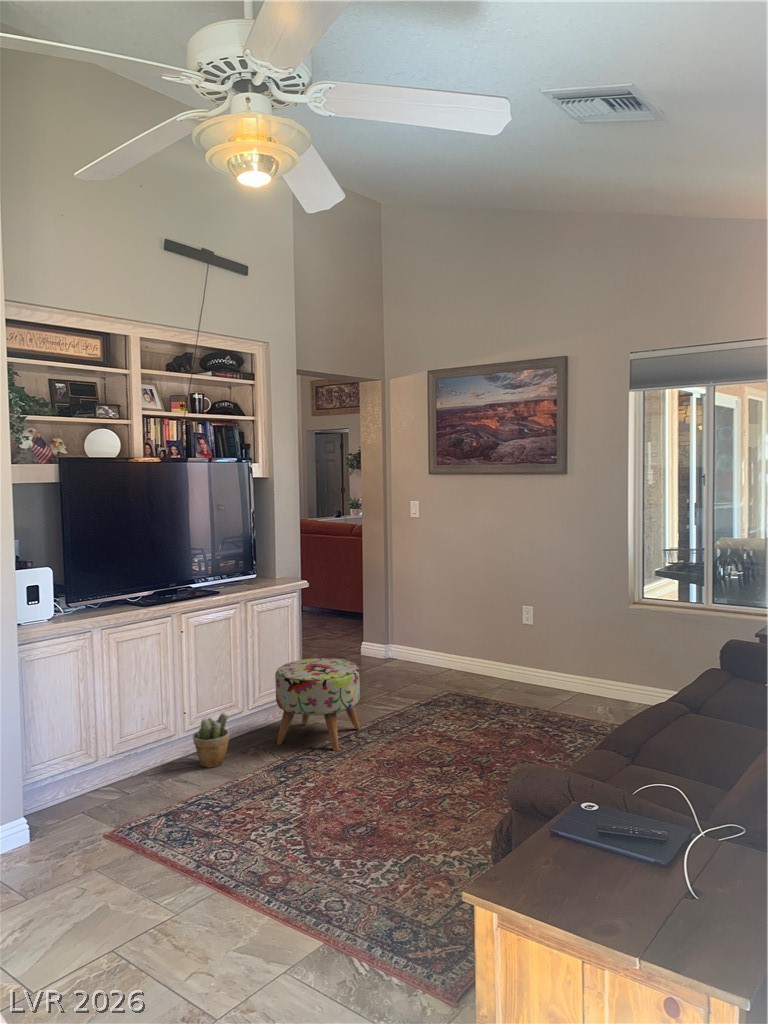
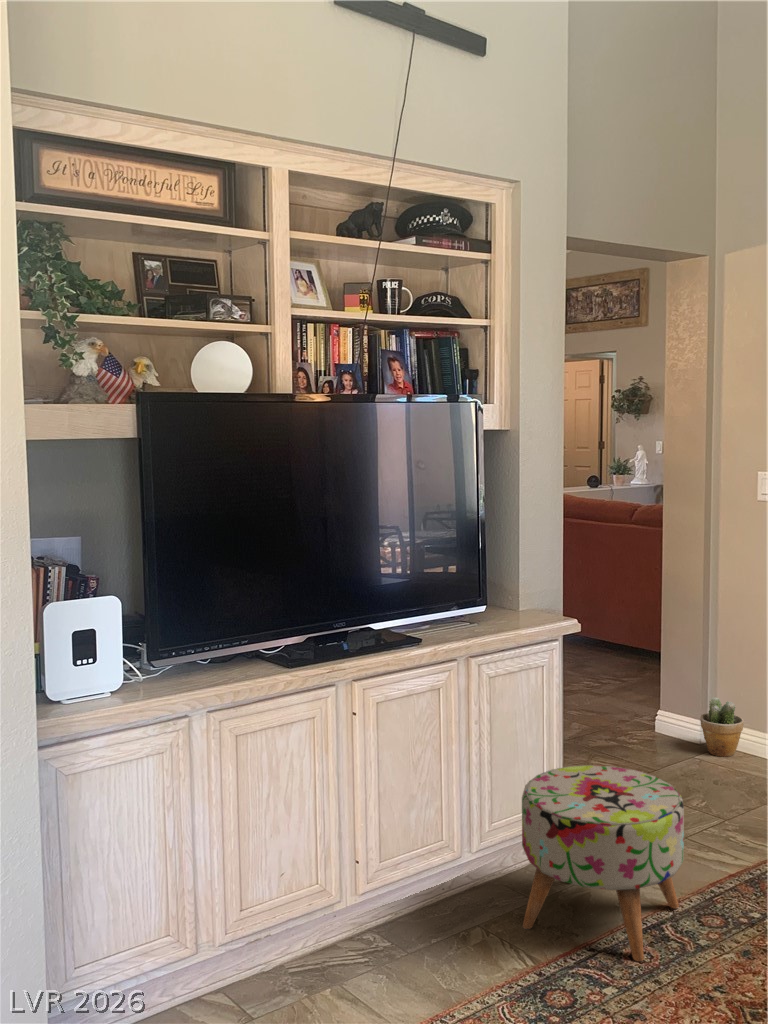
potted plant: present [193,713,229,768] -> present [700,697,744,757]

